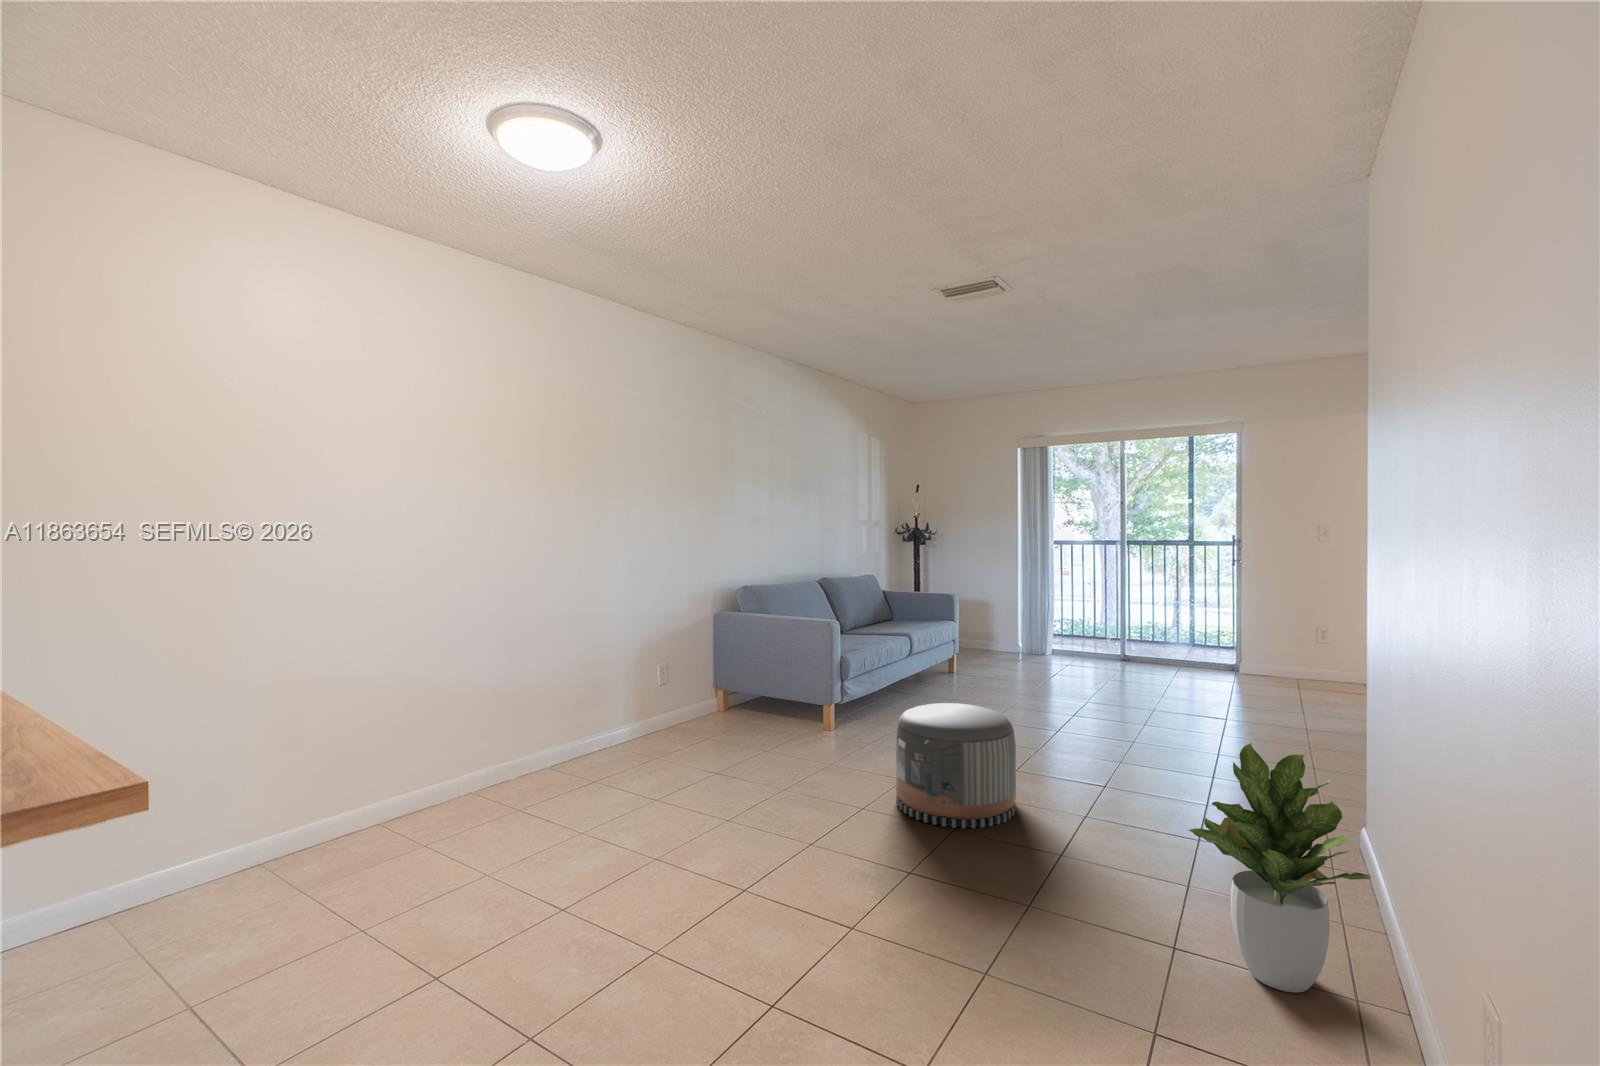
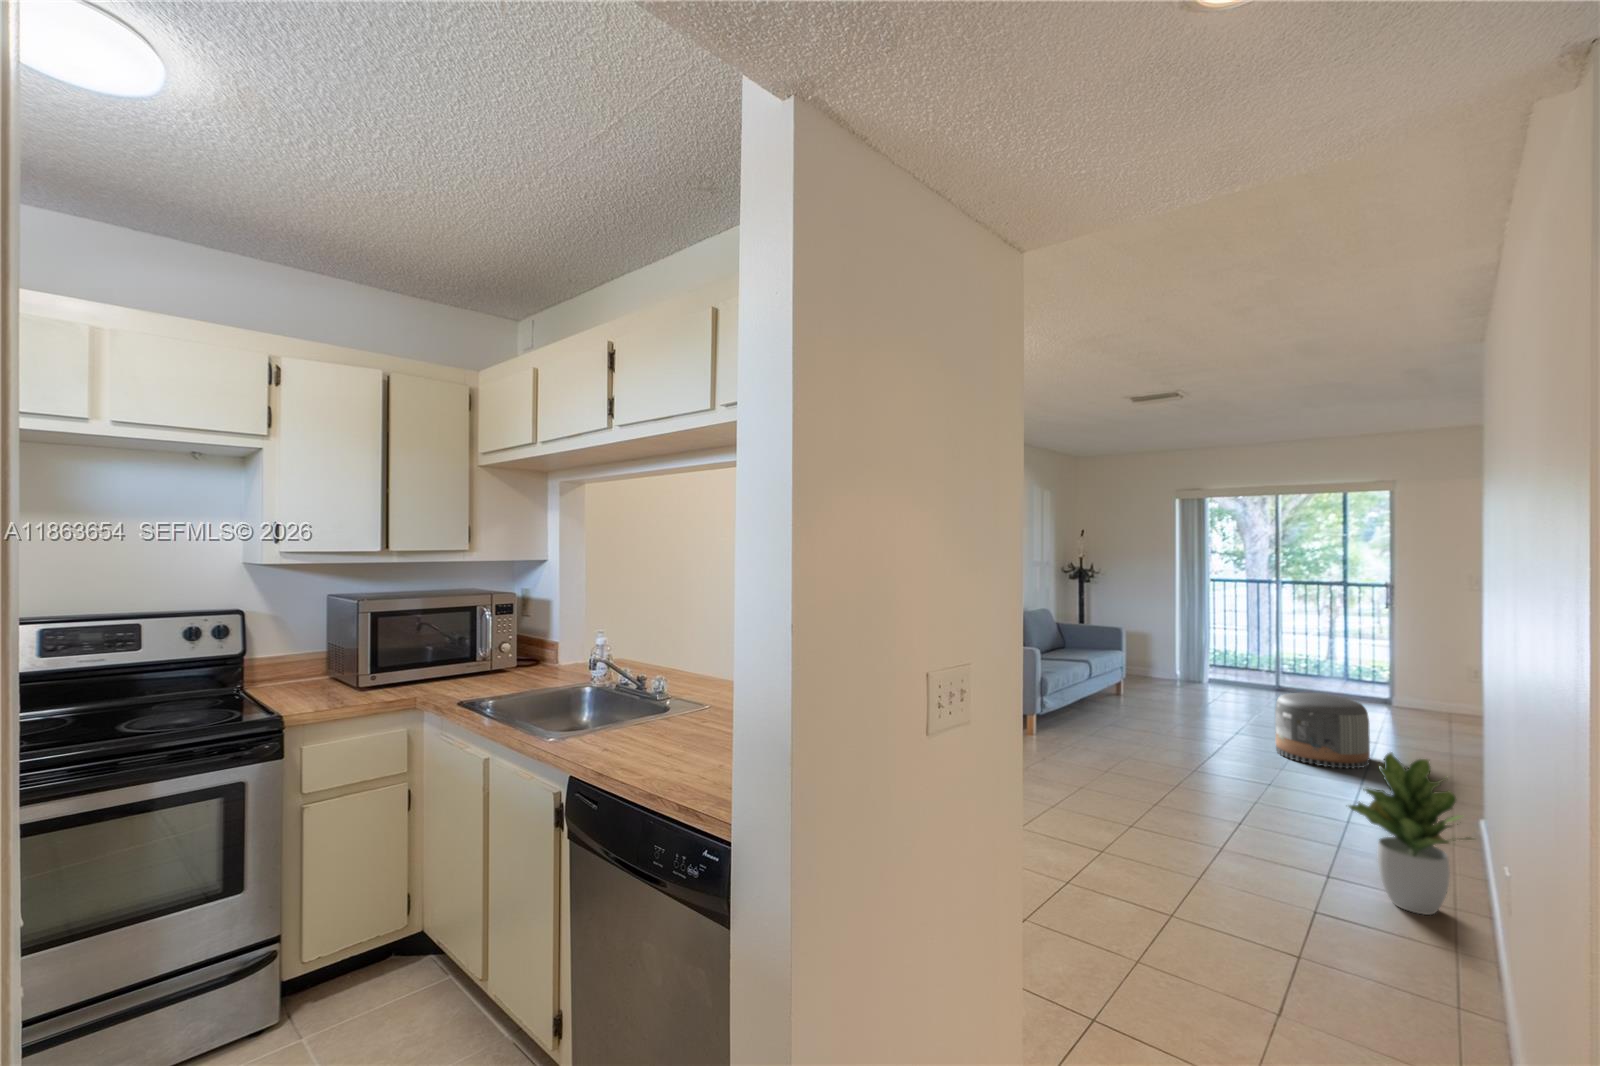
pouf: present [896,703,1016,828] -> present [1275,693,1370,769]

